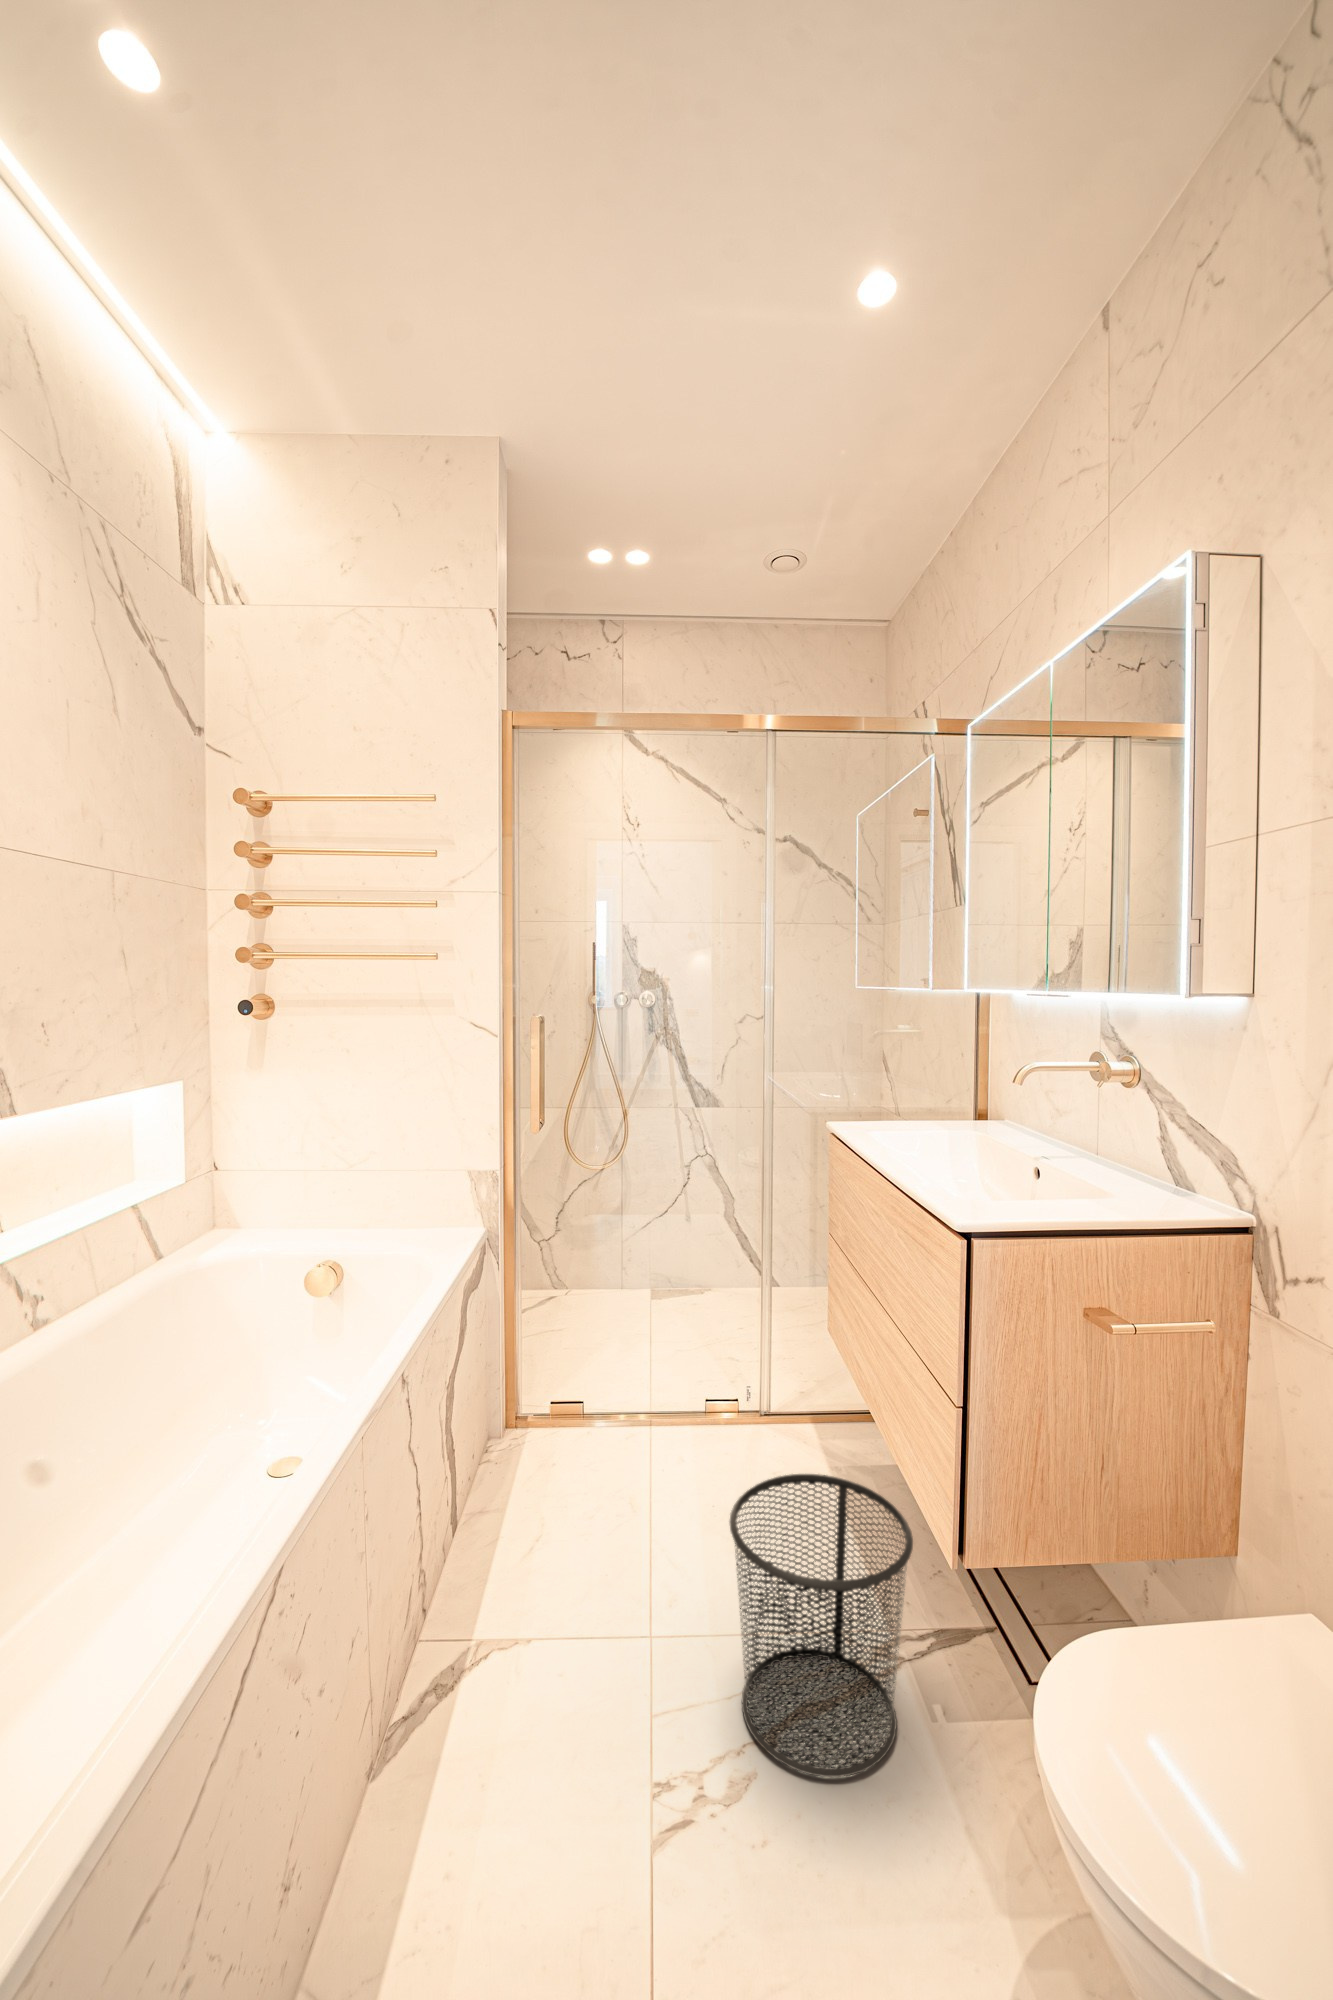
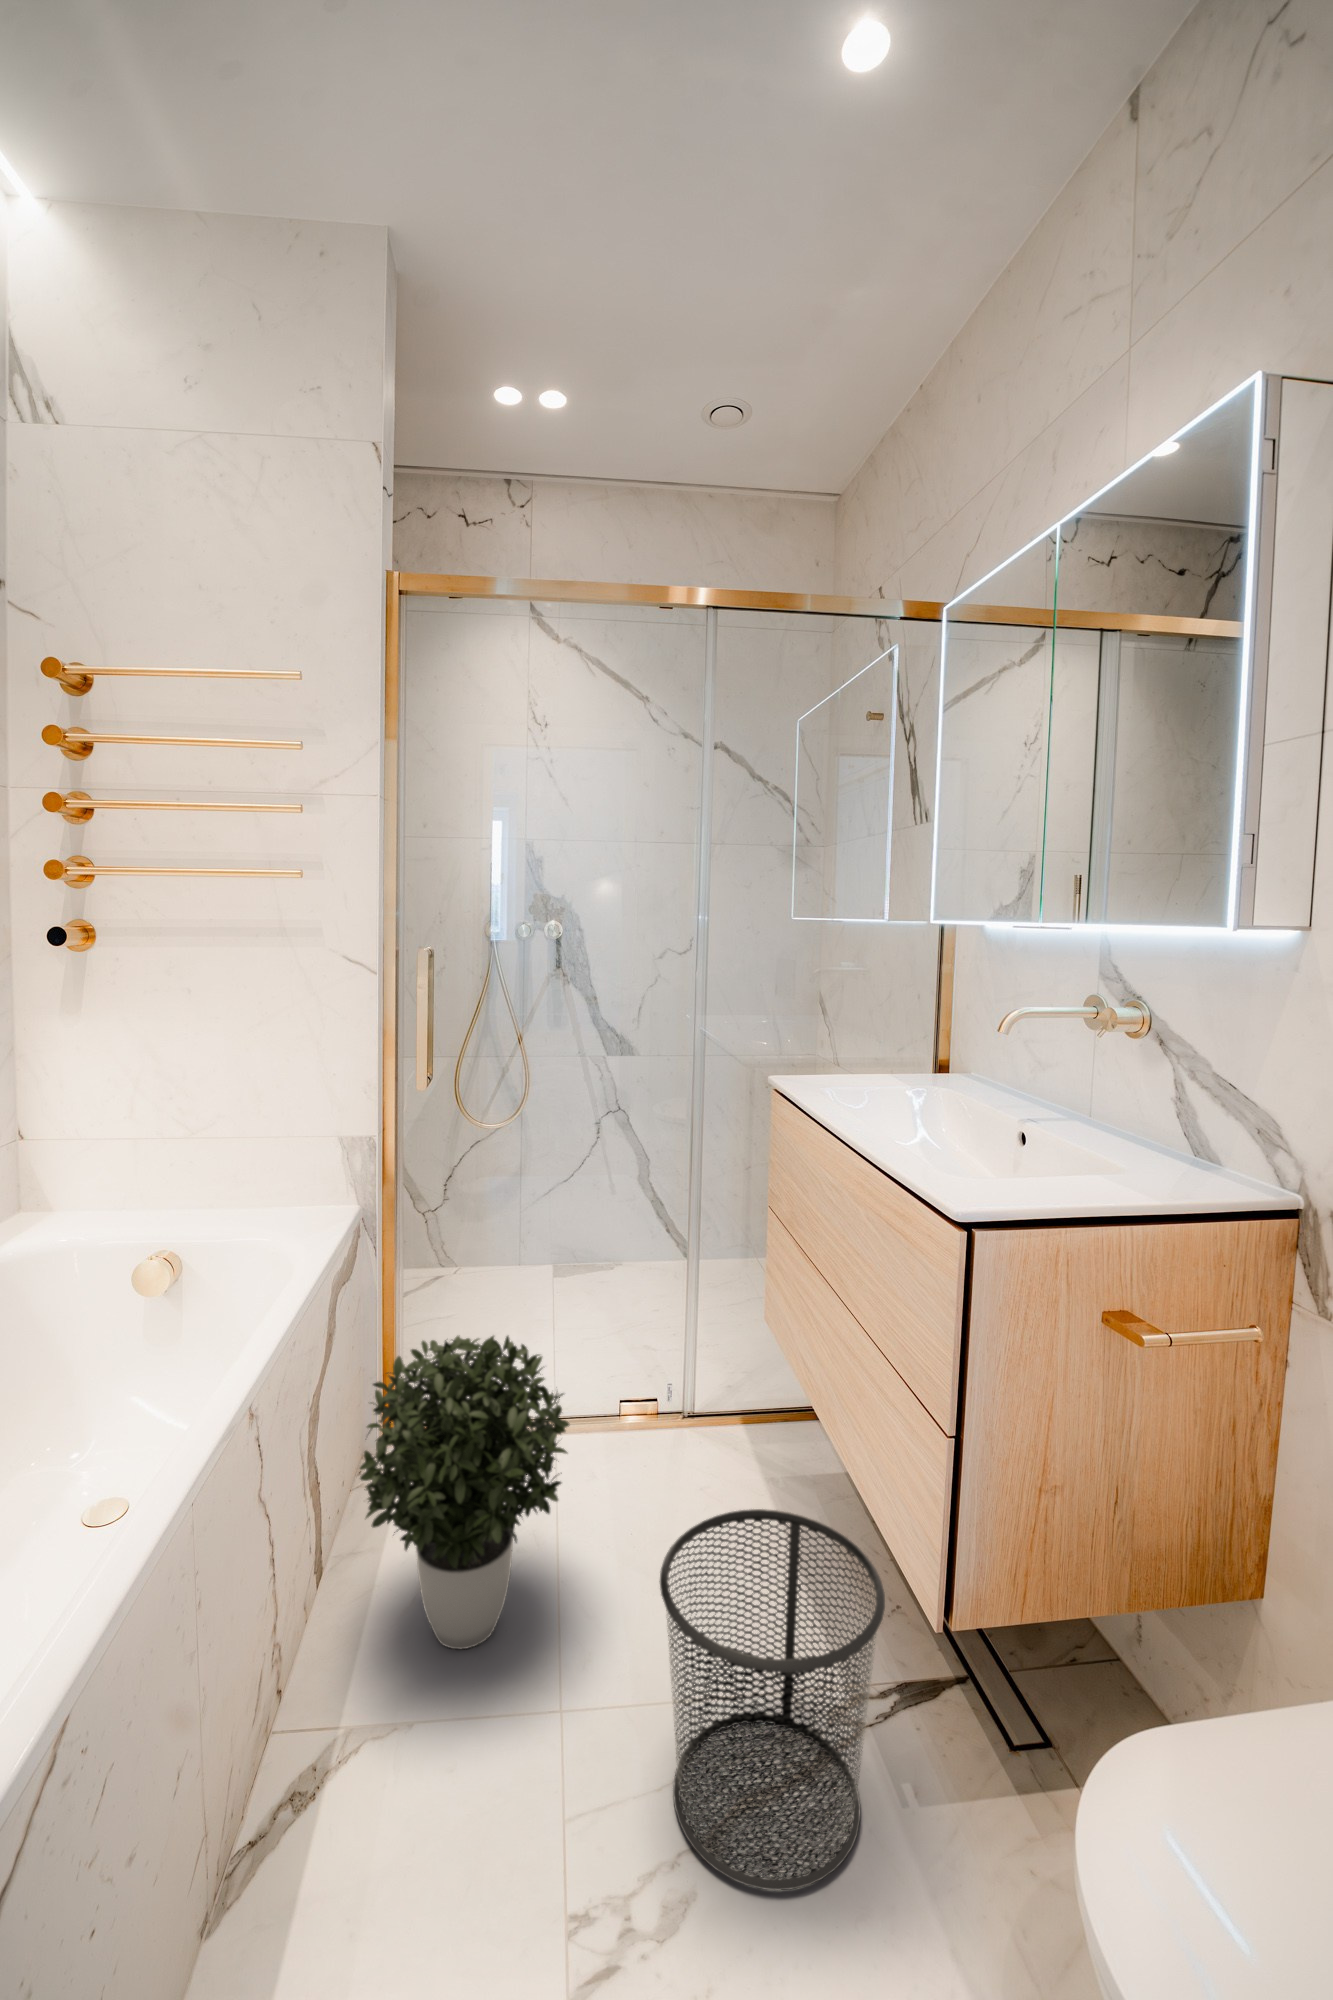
potted plant: none [492,1327,658,1586] -> present [360,1336,569,1649]

